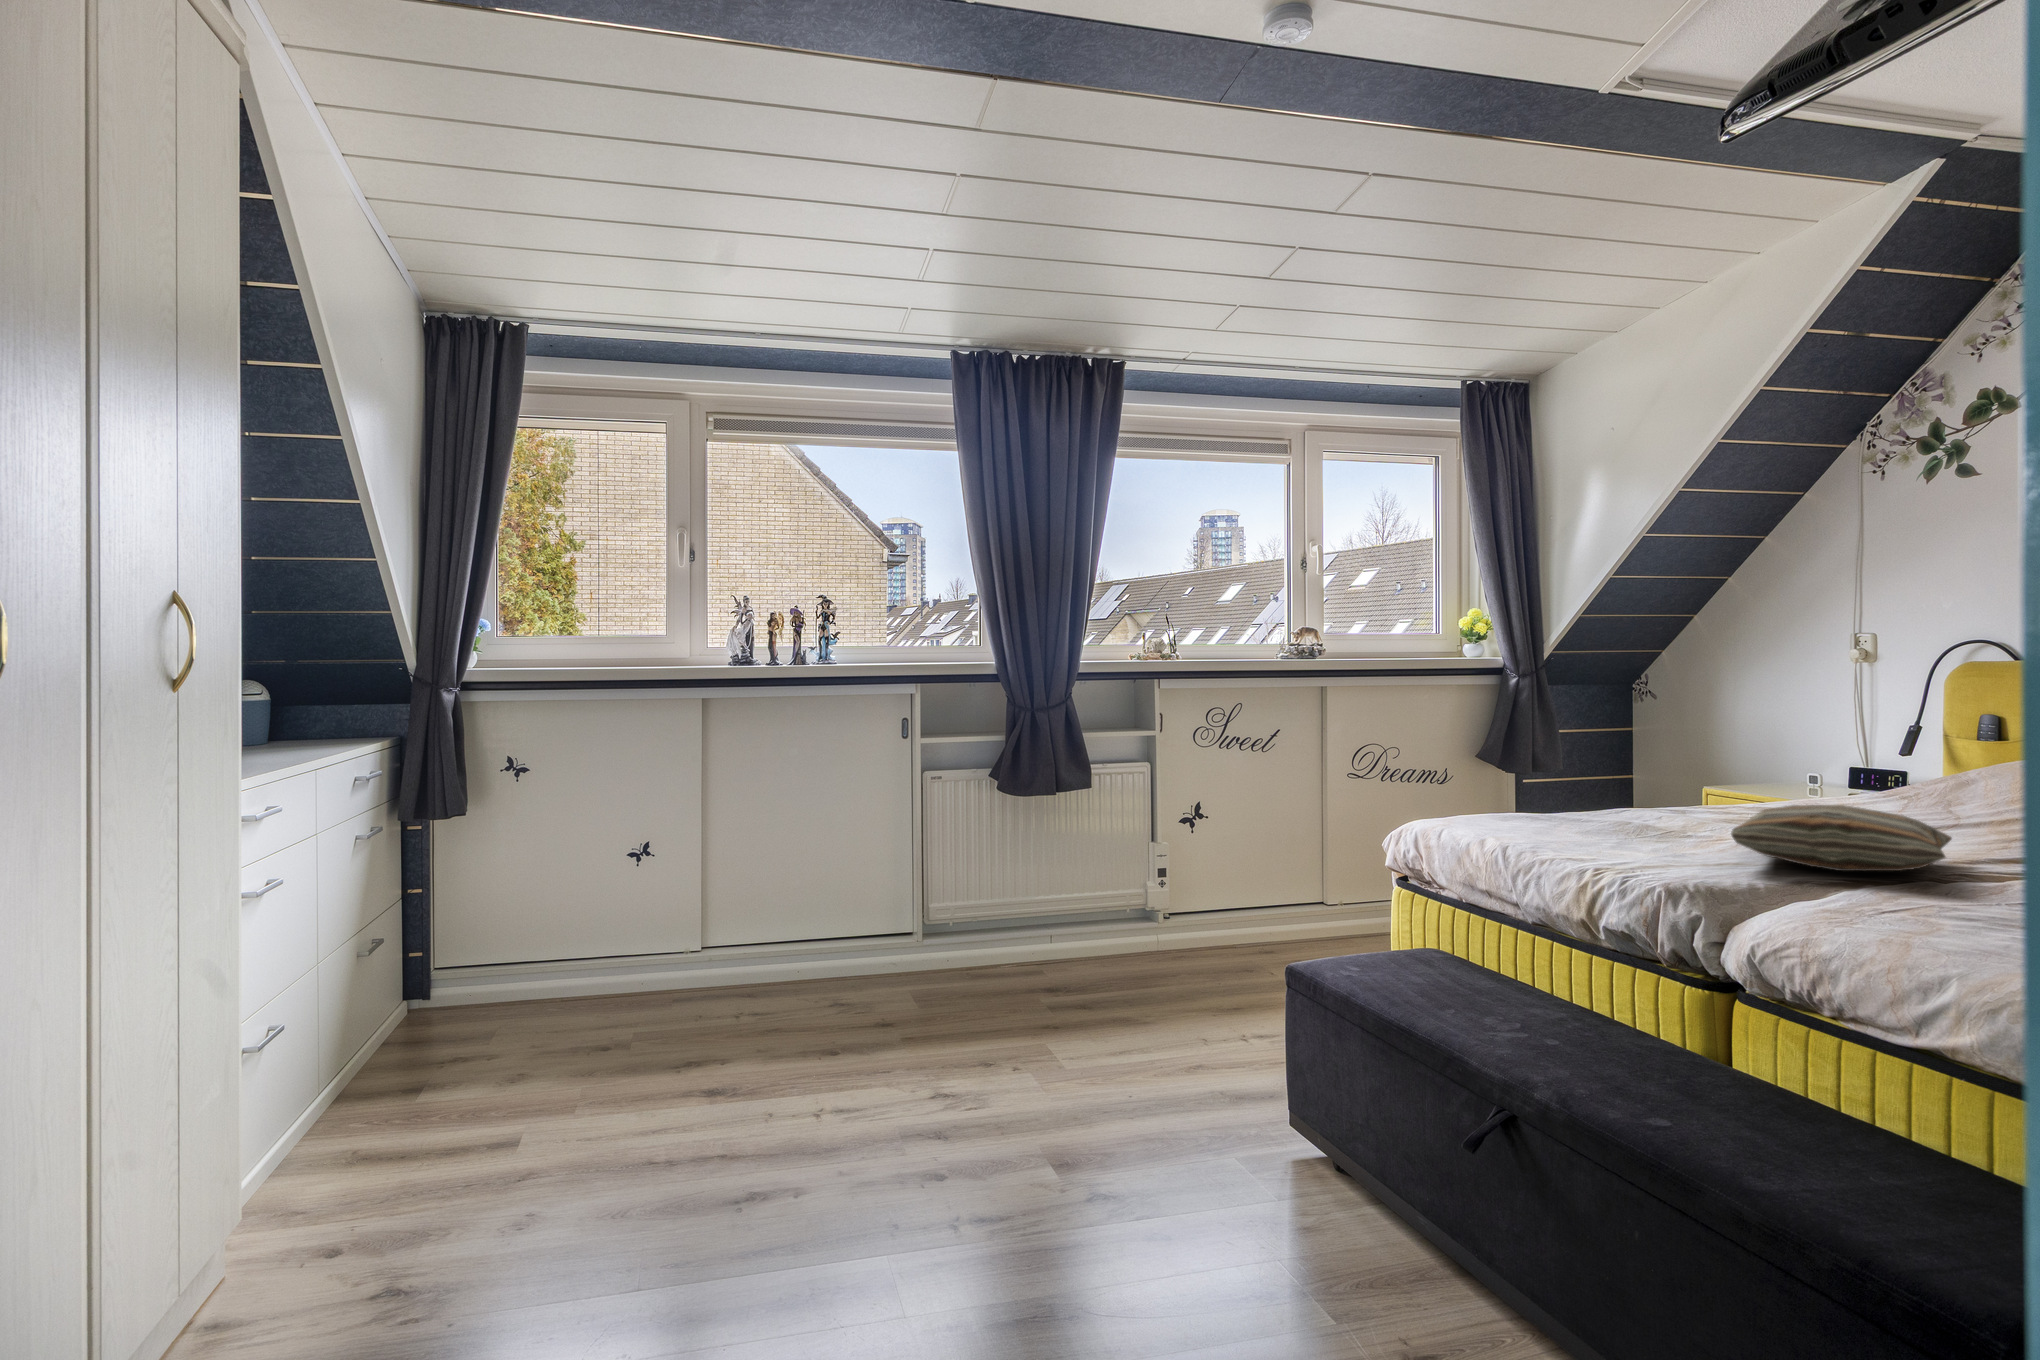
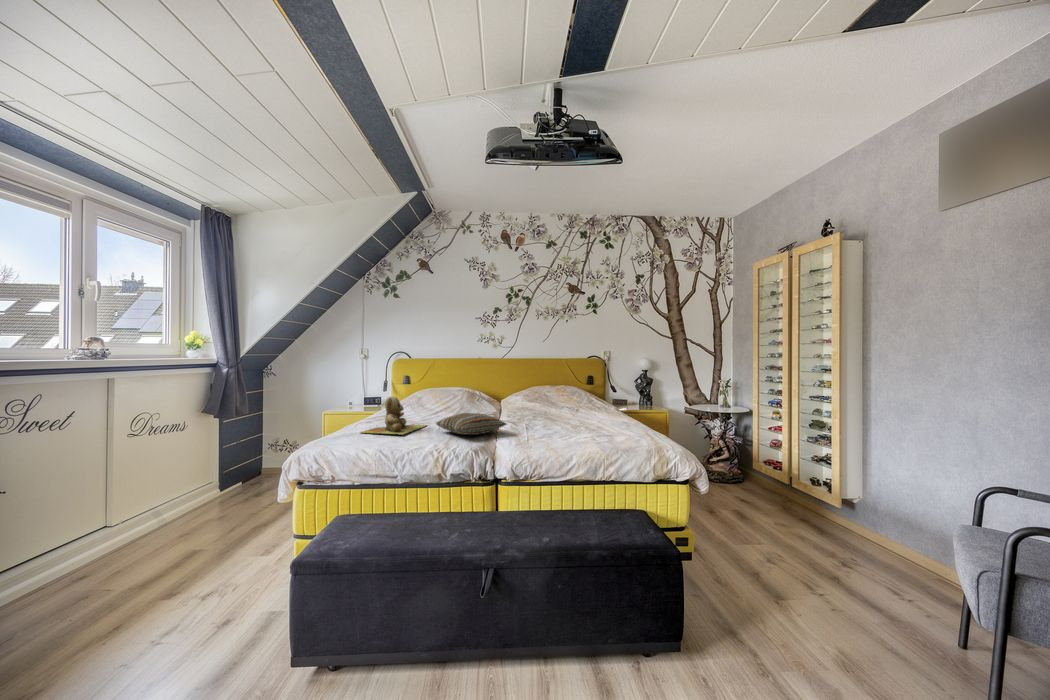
teddy bear: none [1592,742,1803,835] -> present [362,396,426,434]

